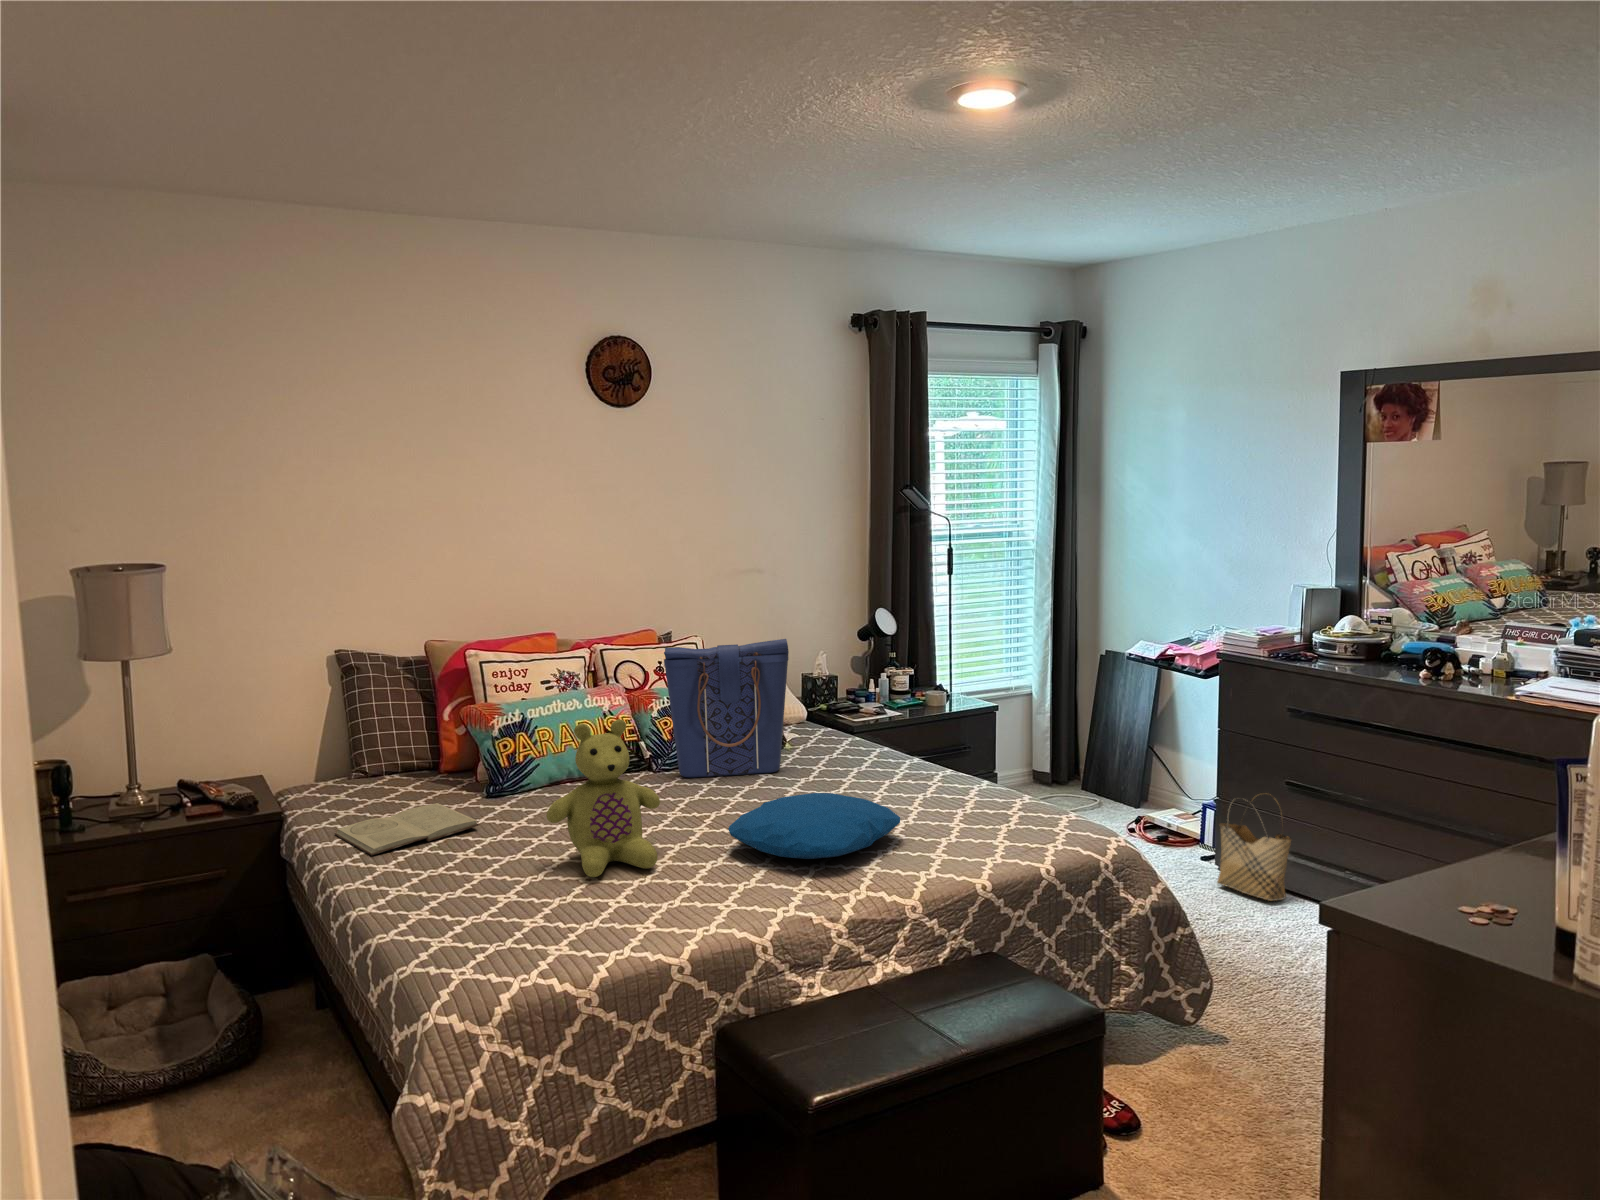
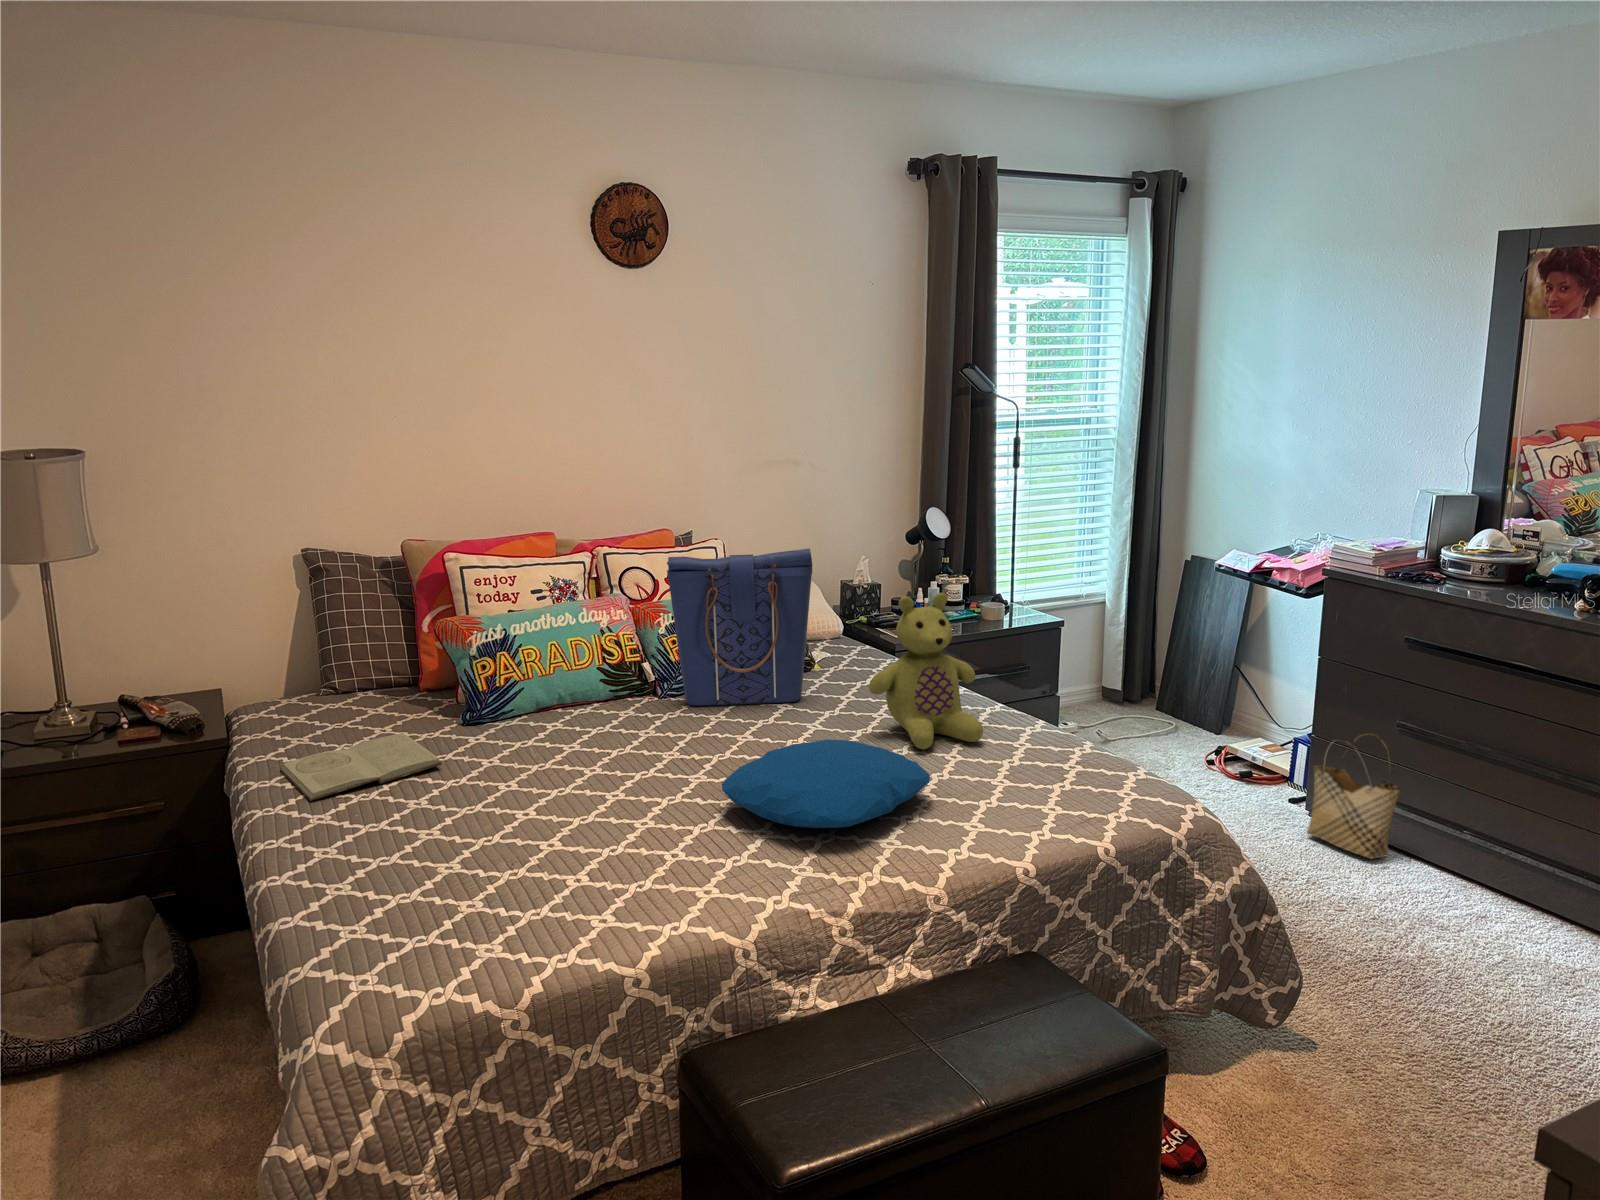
stuffed bear: present [546,719,660,877] -> present [869,593,983,749]

